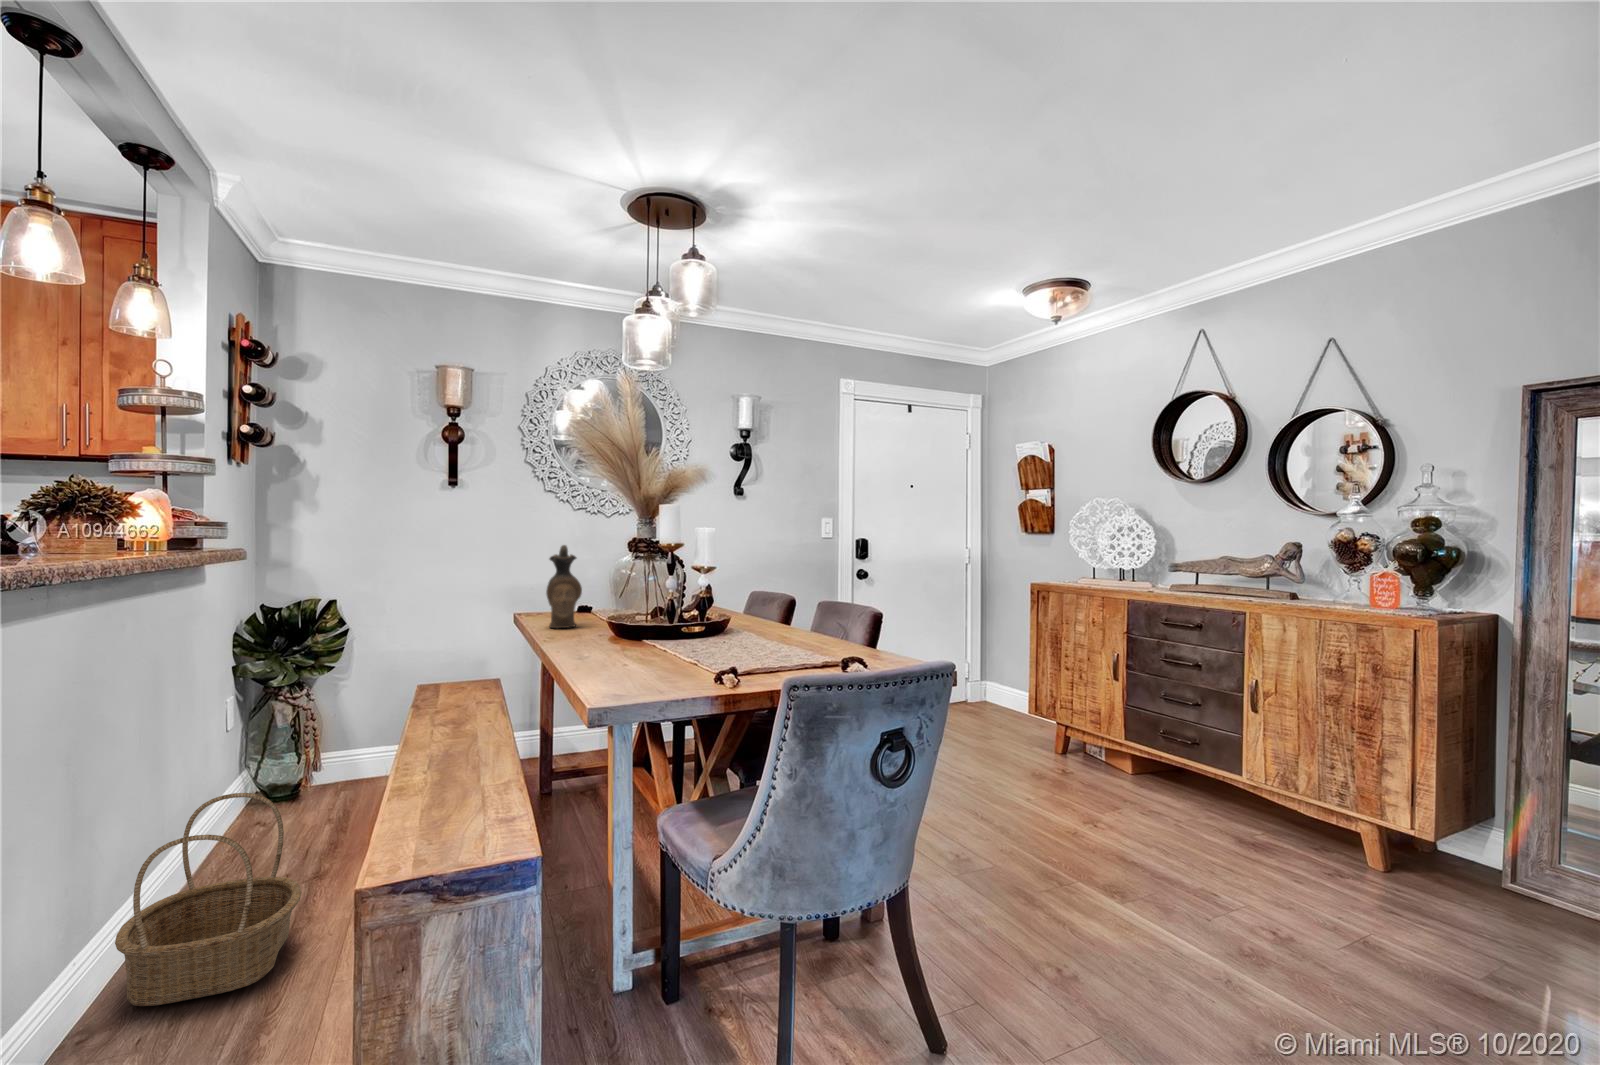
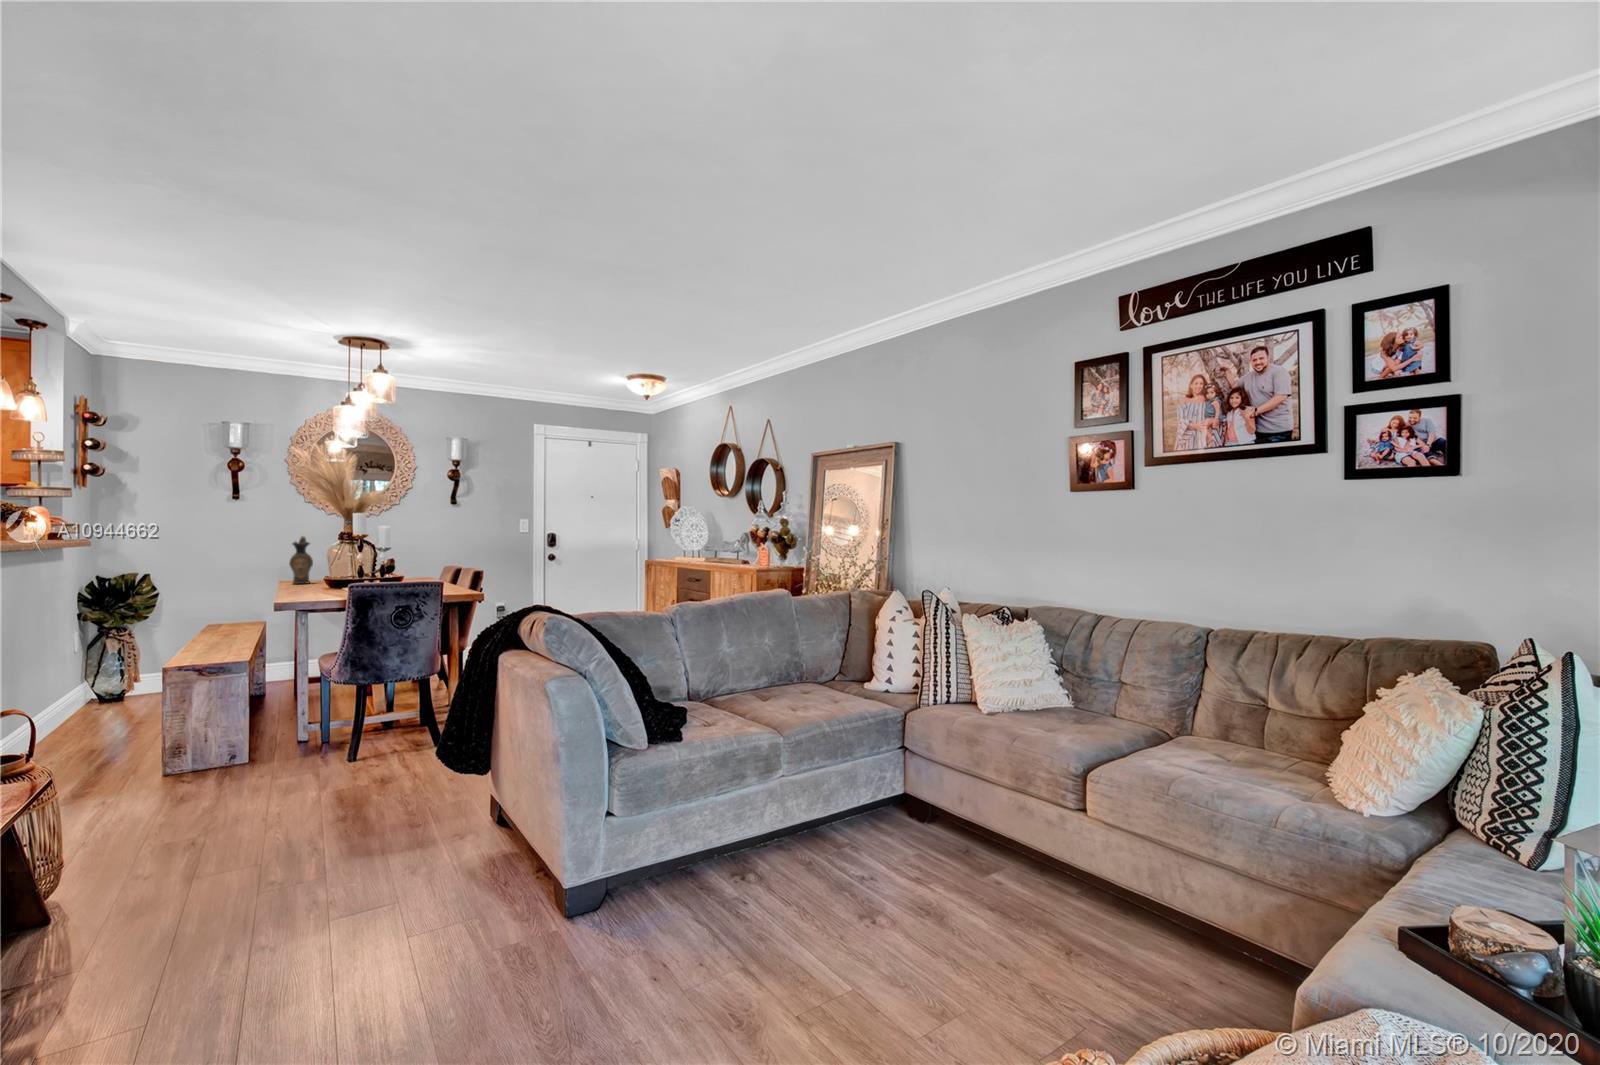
basket: present [115,793,302,1006] -> none [30,666,133,758]

